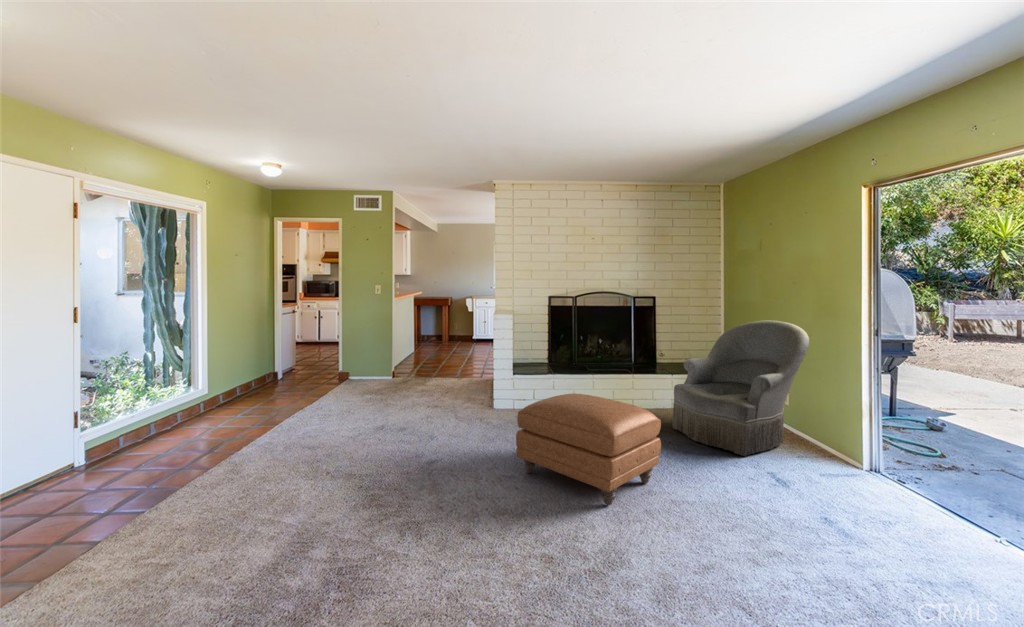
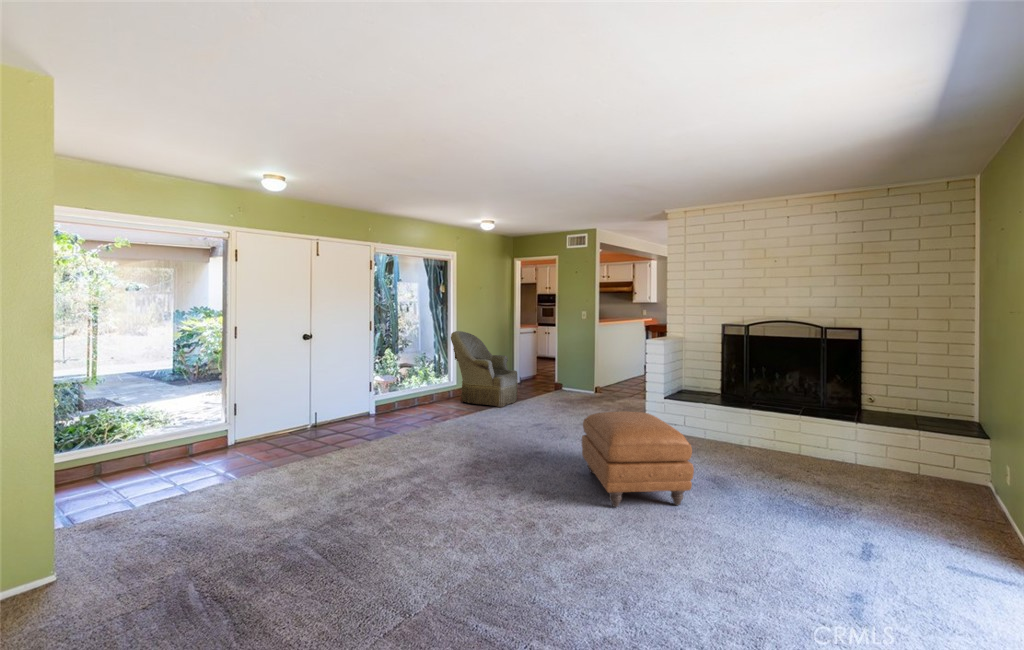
armchair: present [673,320,809,456] -> present [451,331,518,407]

